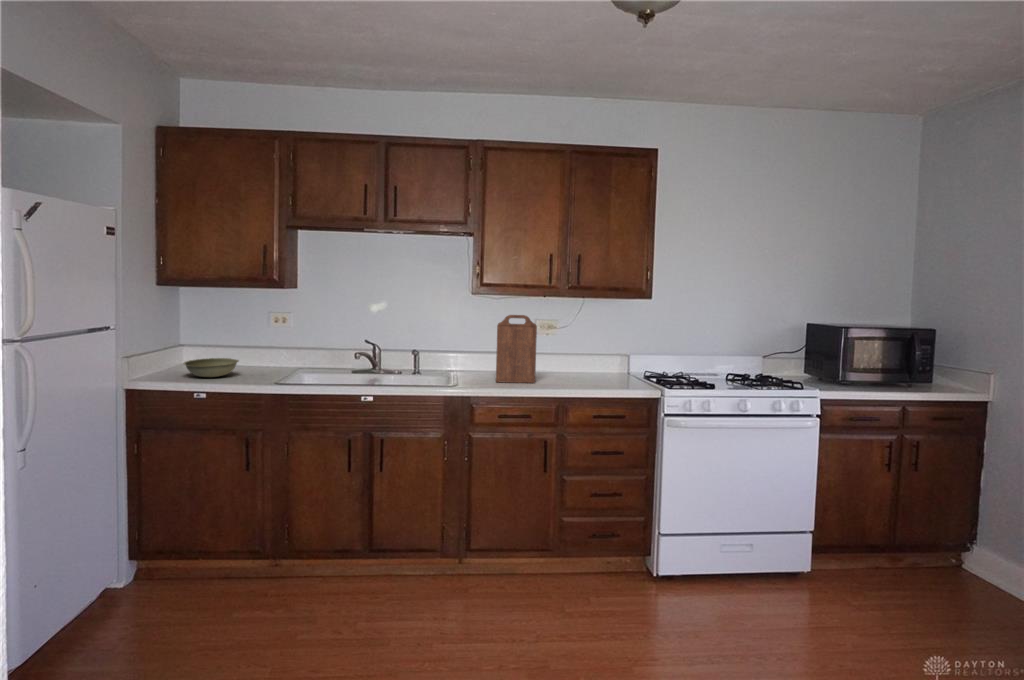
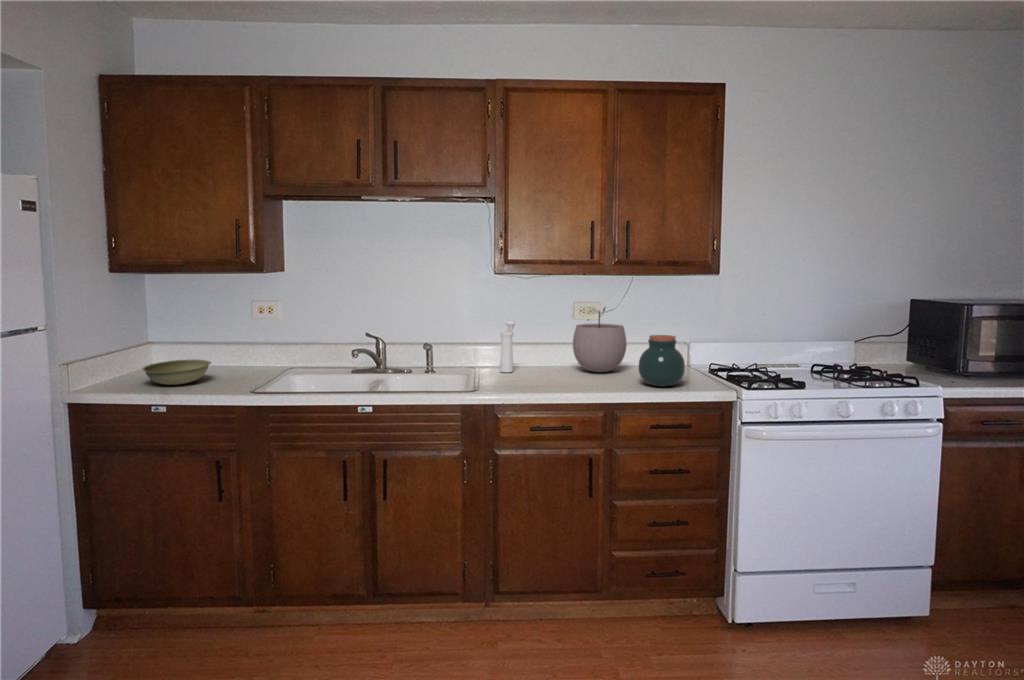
cutting board: present [496,315,537,383] -> none [526,299,576,383]
plant pot: none [535,322,578,376] -> present [573,308,627,372]
pepper mill: none [475,333,488,375] -> present [500,321,516,372]
jar: none [586,346,622,386] -> present [639,335,685,387]

